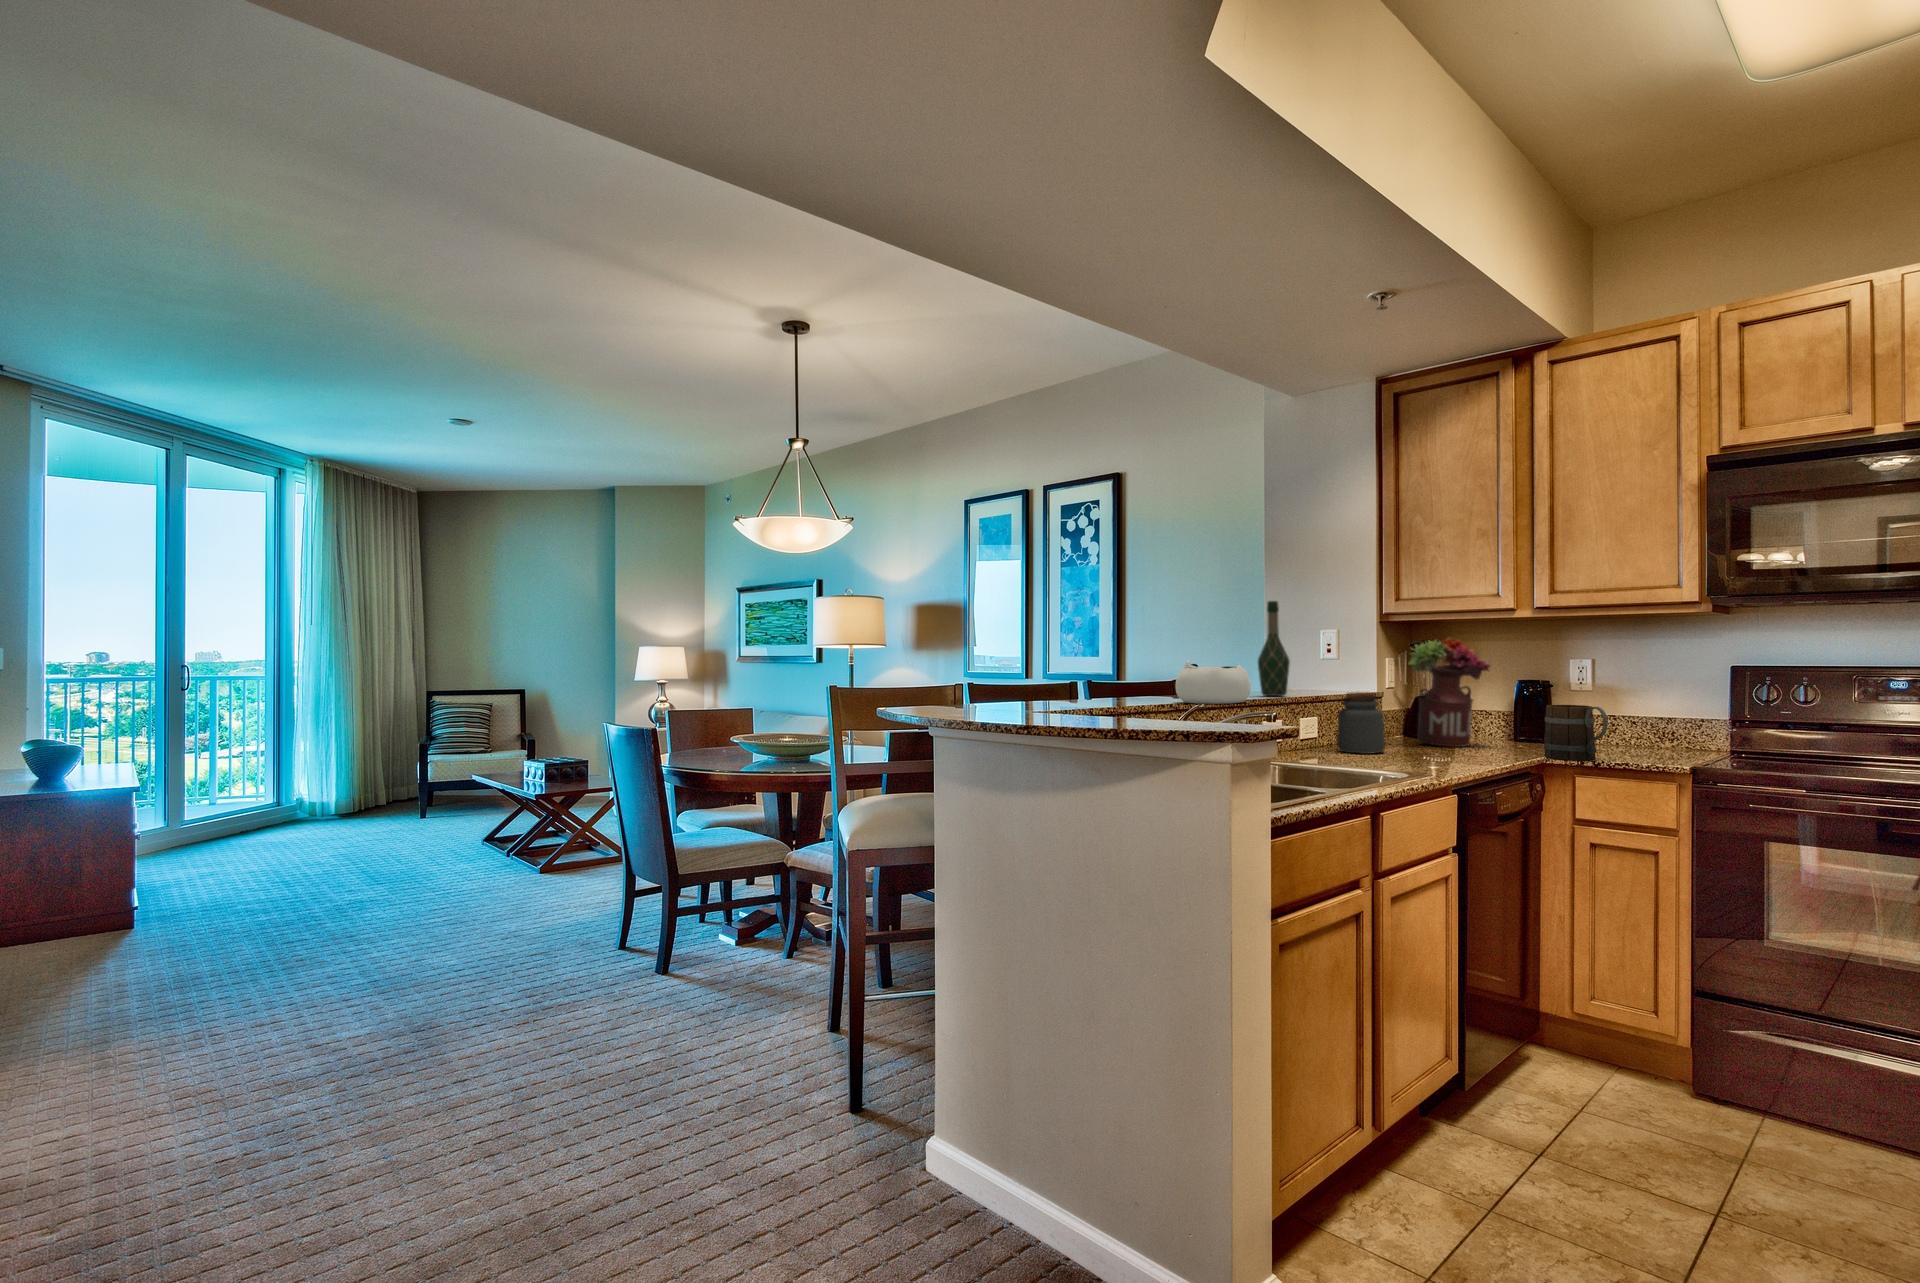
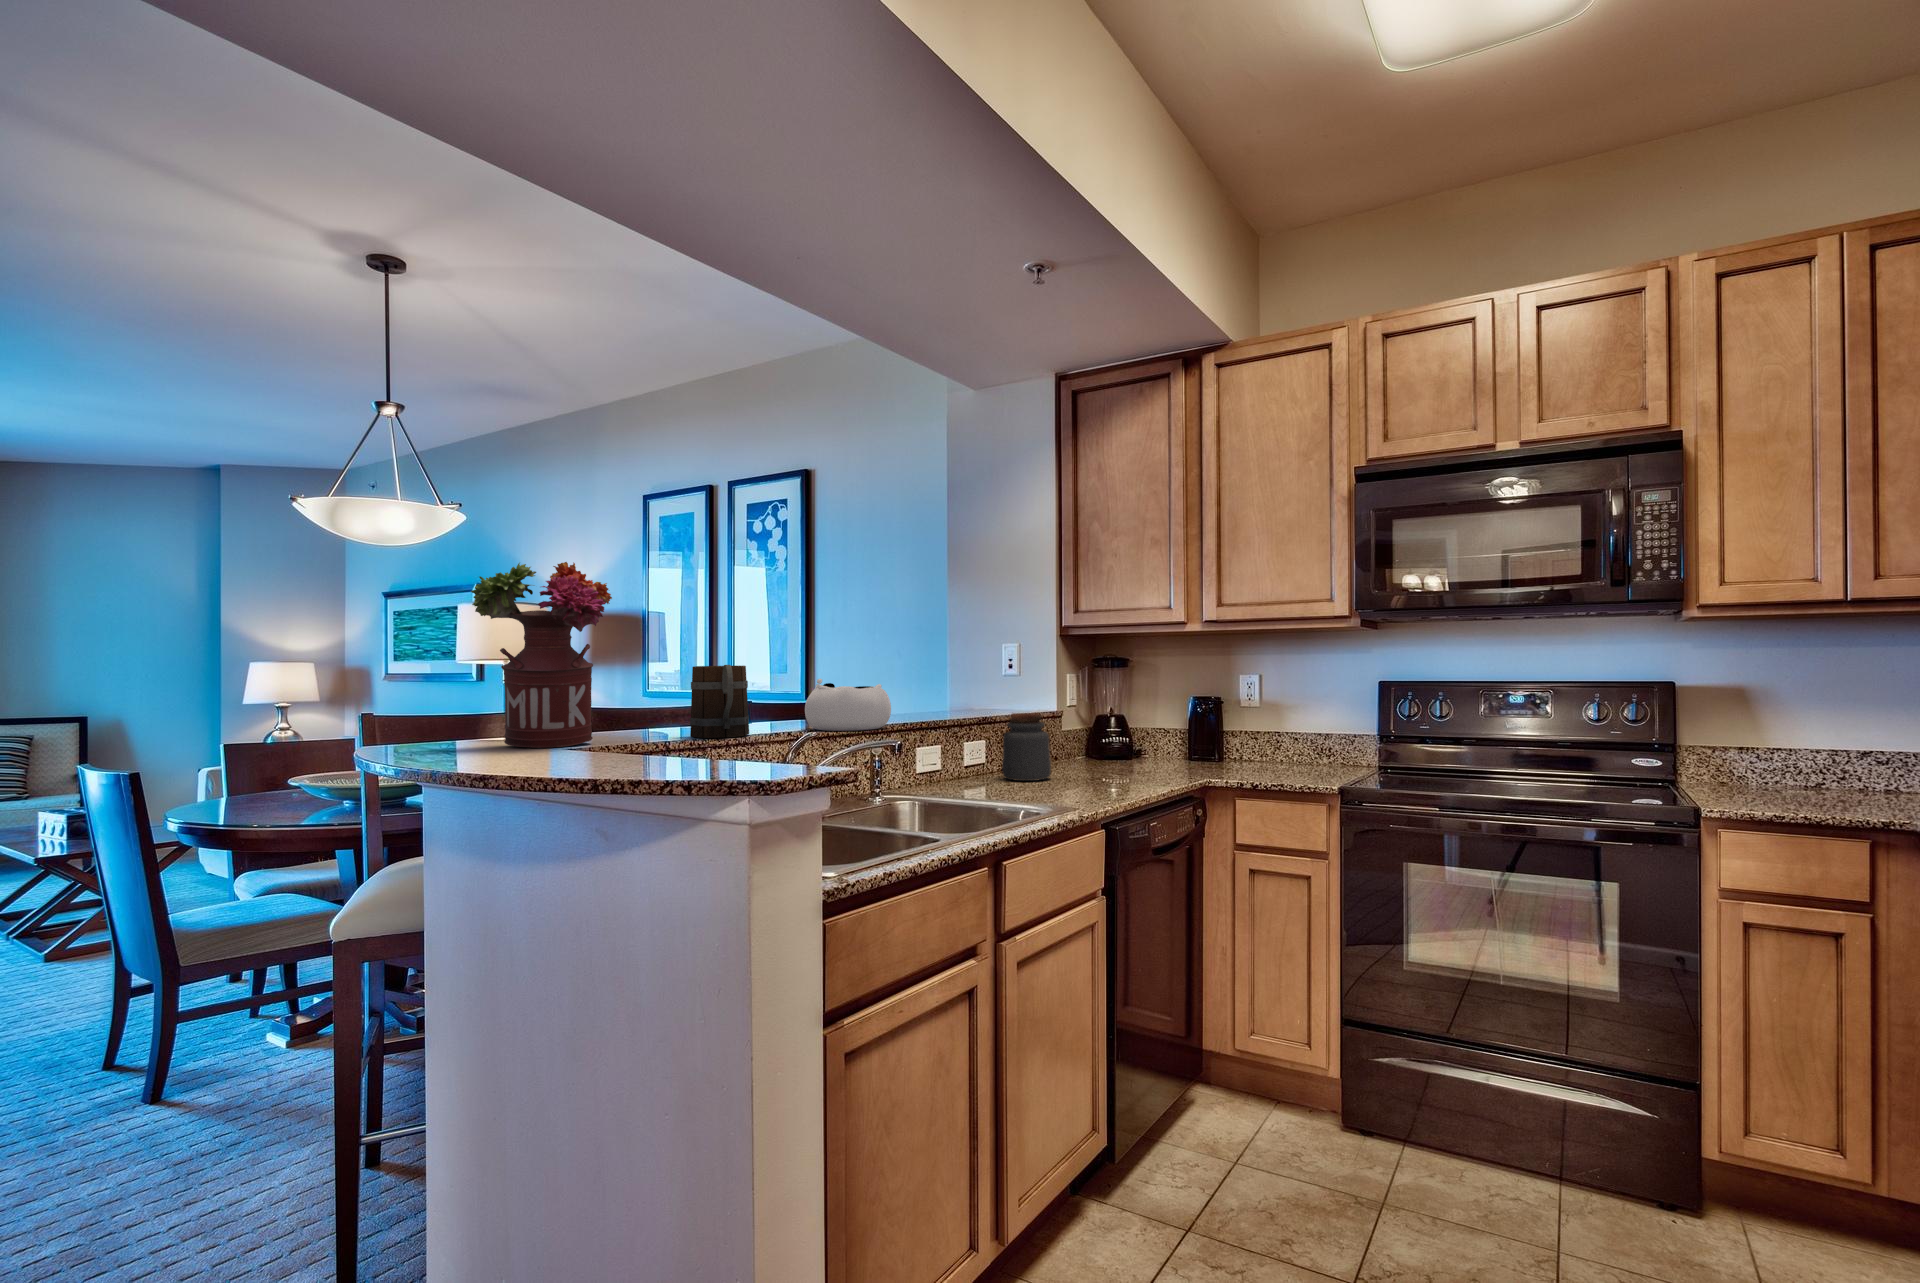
wine bottle: present [1258,601,1290,696] -> none [919,611,953,718]
flower arrangement: present [1408,638,1491,747] -> present [471,562,612,748]
mug: present [1544,705,1608,760] -> present [690,665,749,738]

